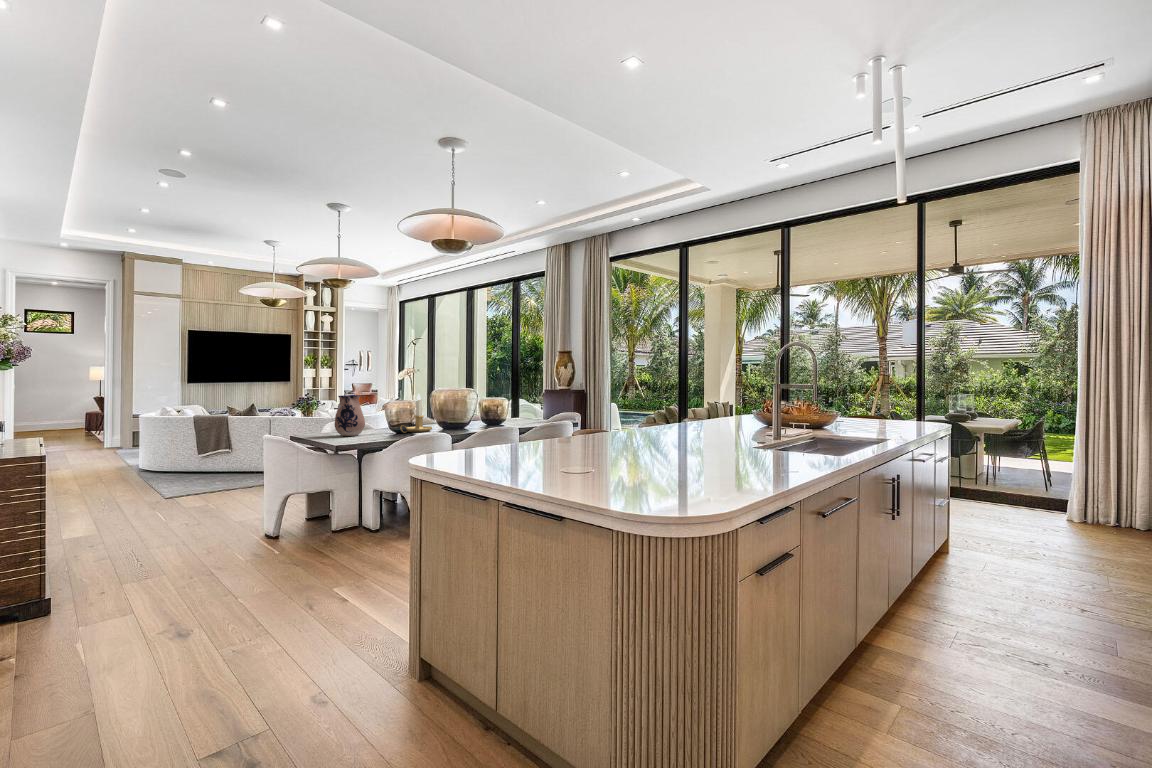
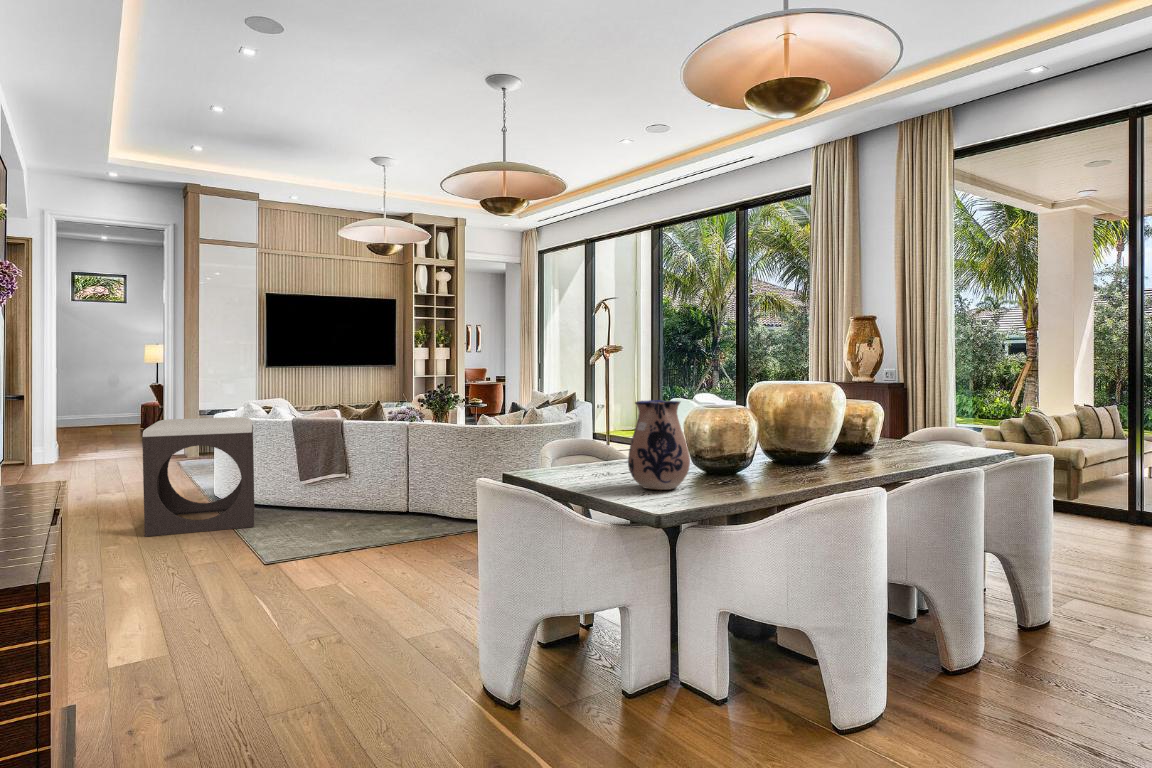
candlestick: present [400,394,432,433] -> none [755,396,819,482]
footstool: none [83,414,166,489] -> present [142,417,254,536]

